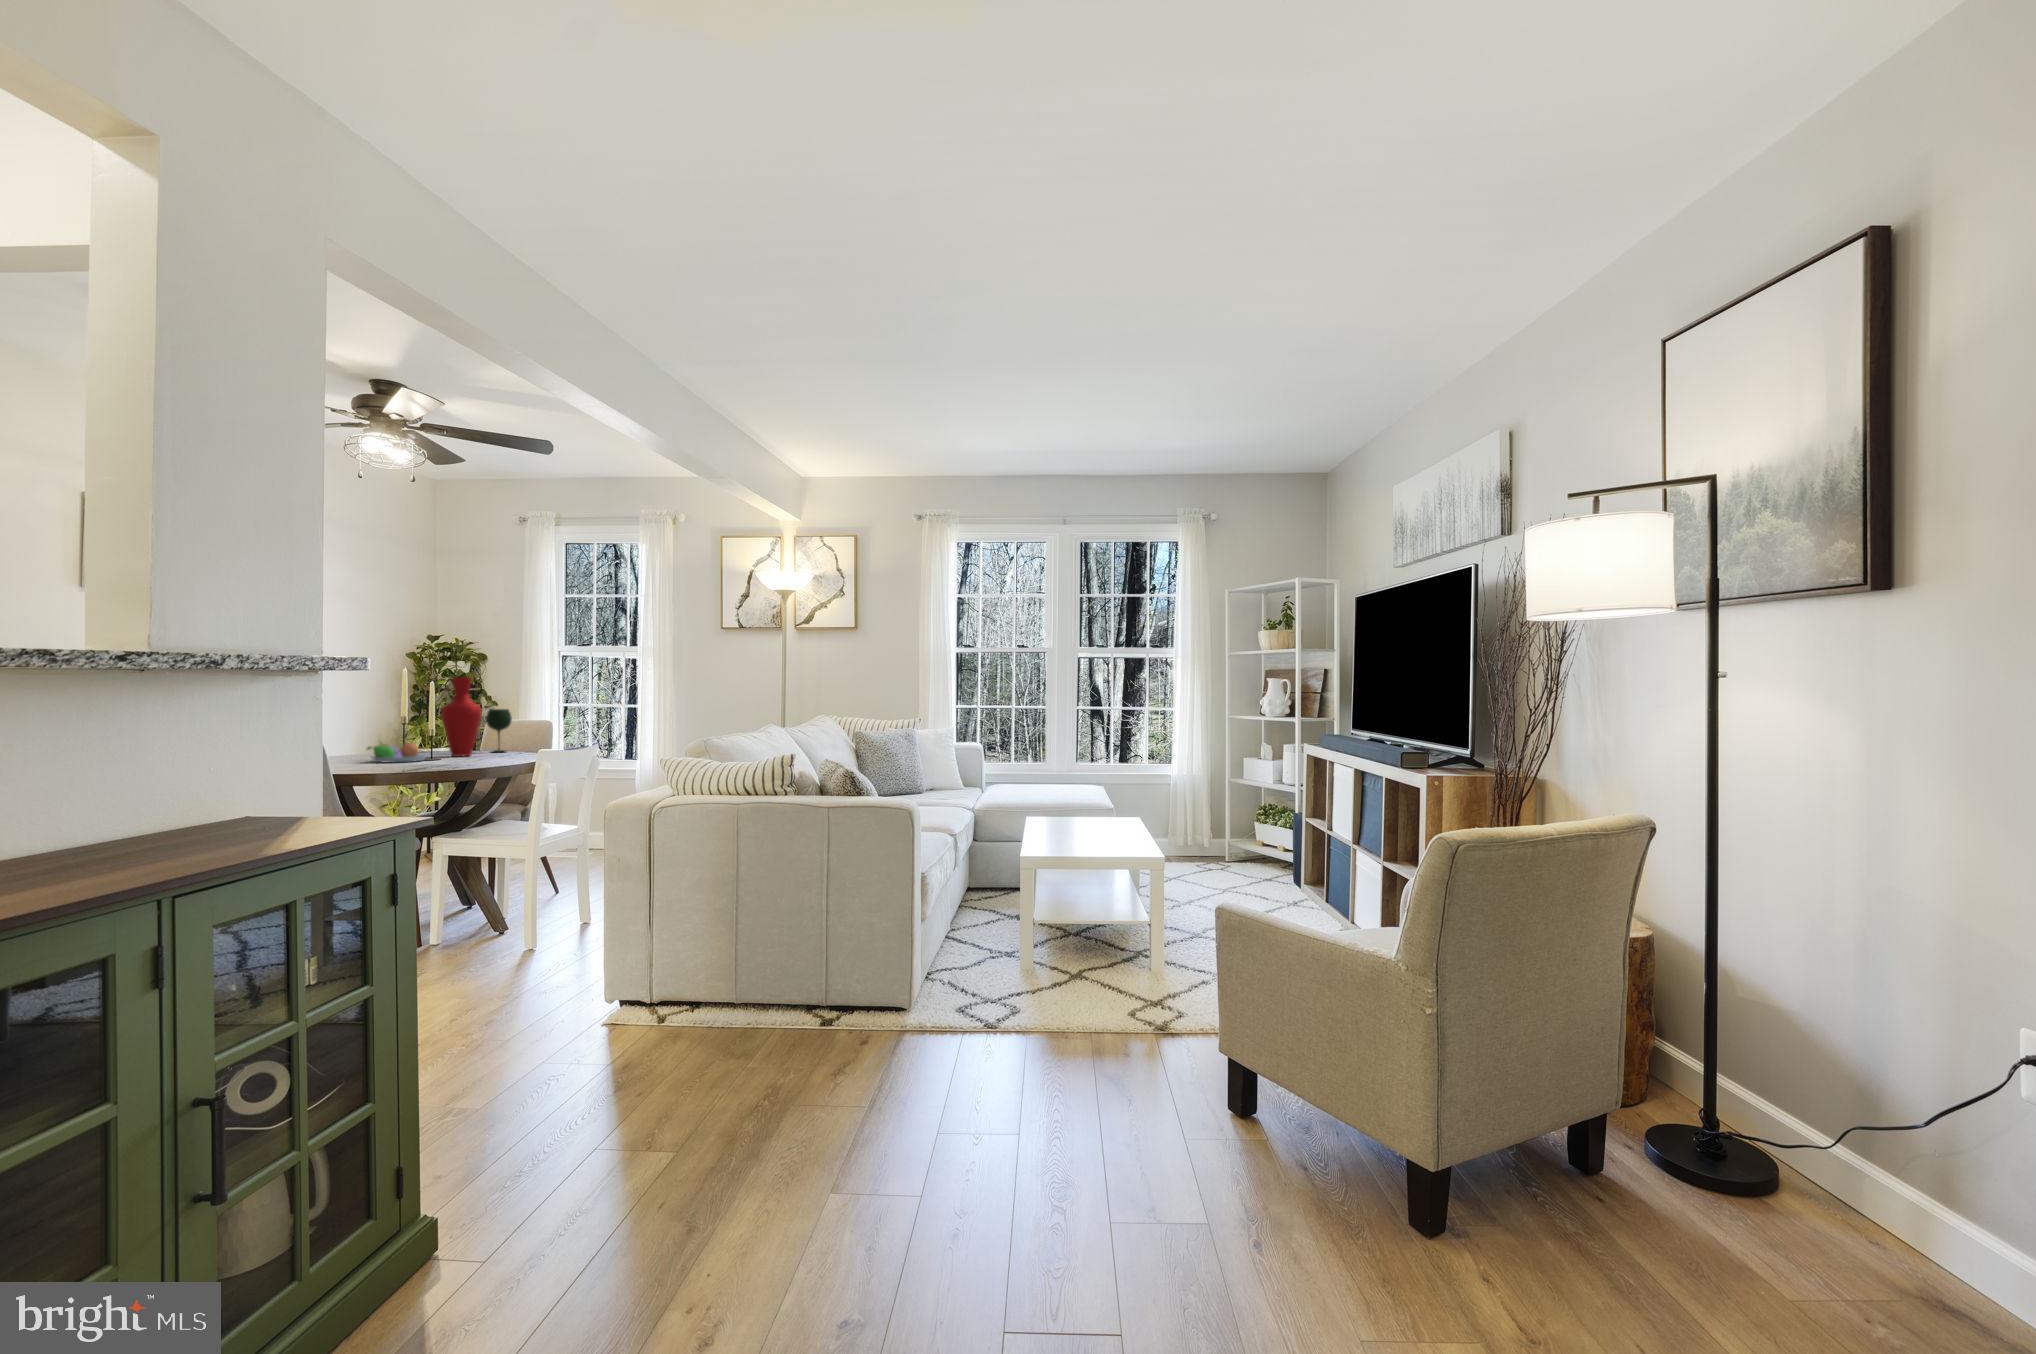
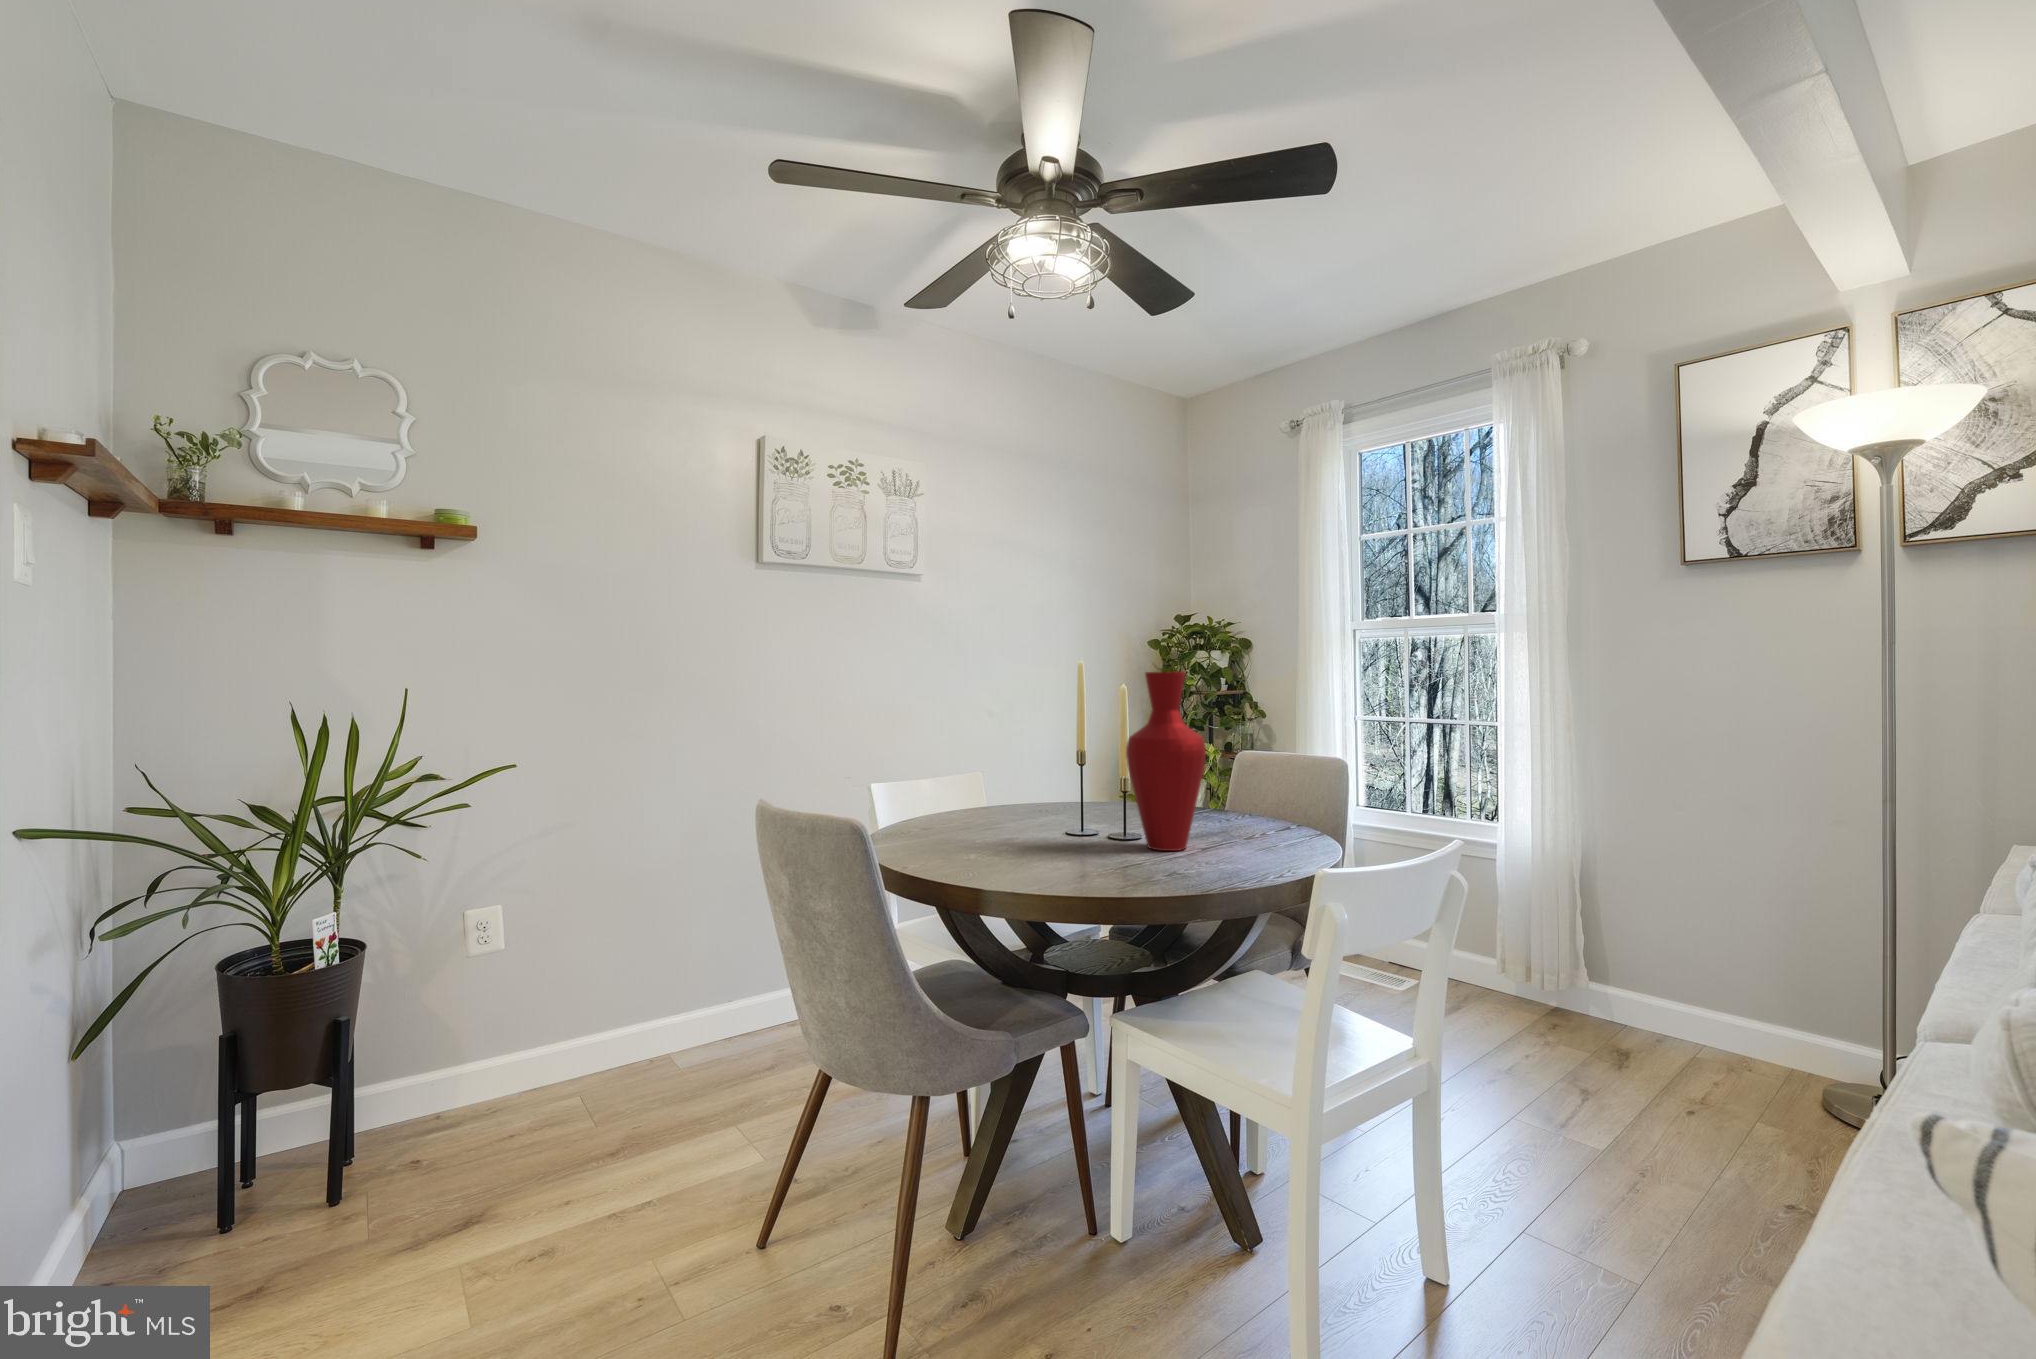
wine glass: present [486,709,512,752] -> none [1223,738,1273,833]
fruit bowl: present [367,743,428,762] -> none [960,814,1088,874]

